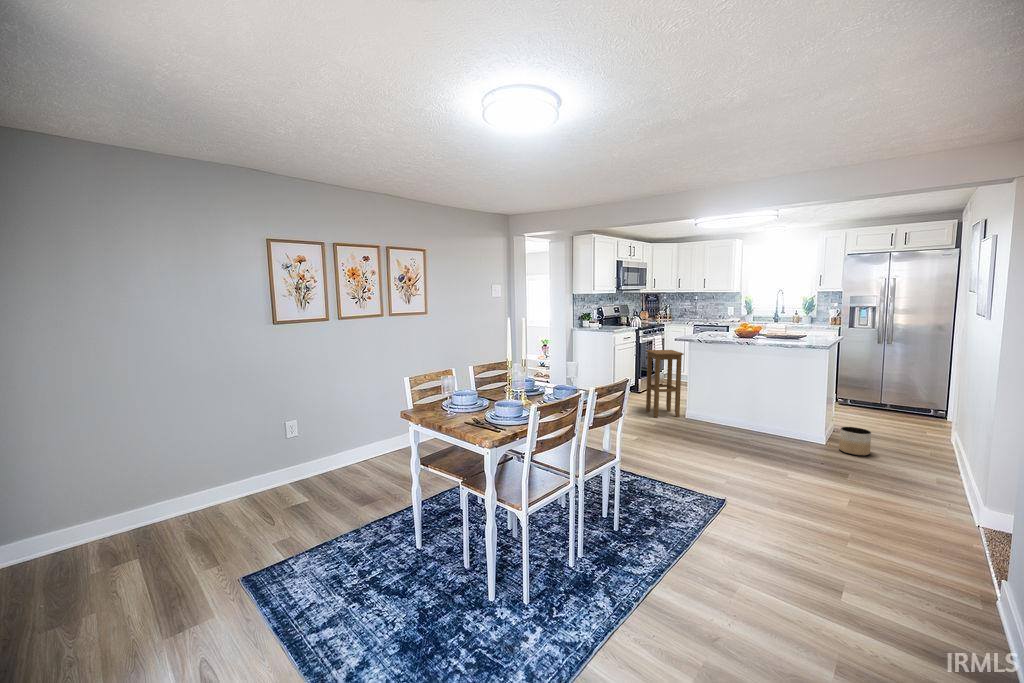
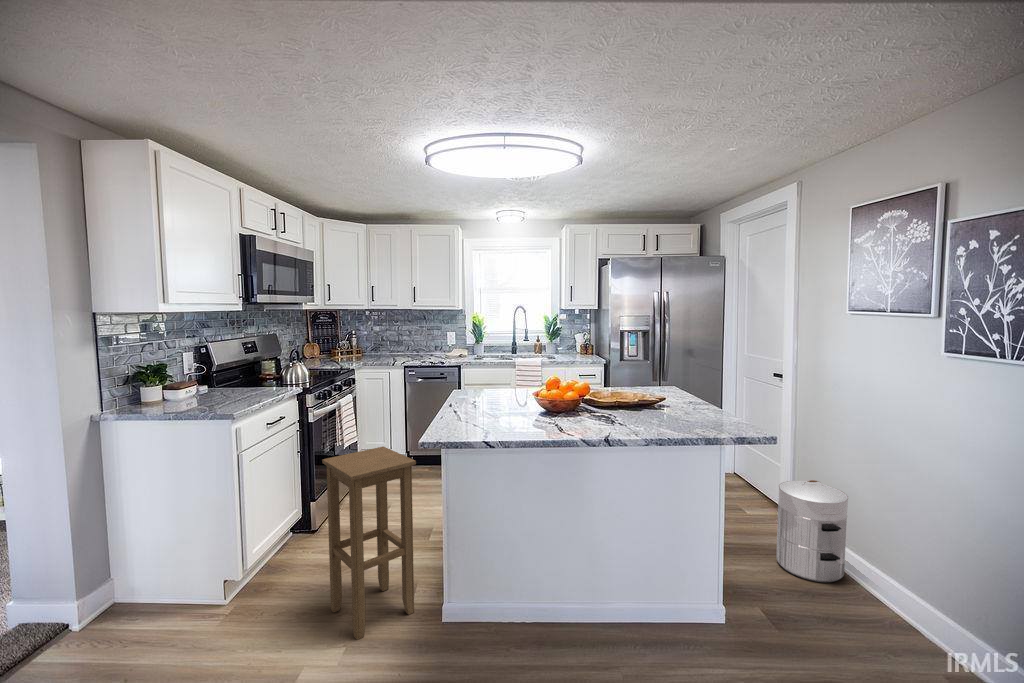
waste bin: none [905,393,958,452] -> present [776,480,848,582]
planter: present [839,427,871,456] -> none [744,582,802,655]

